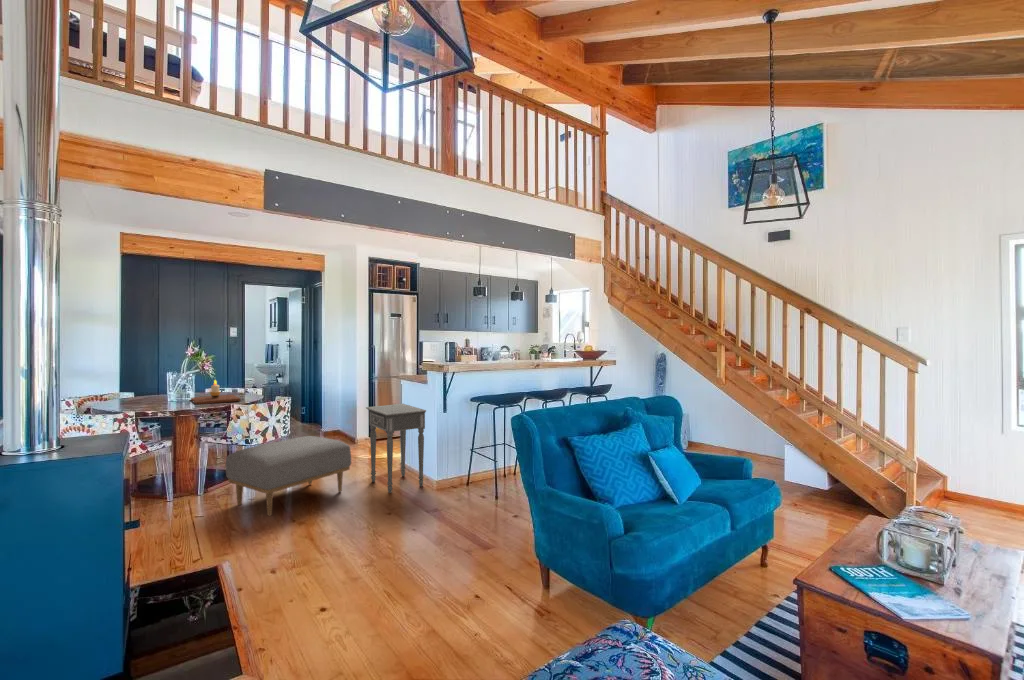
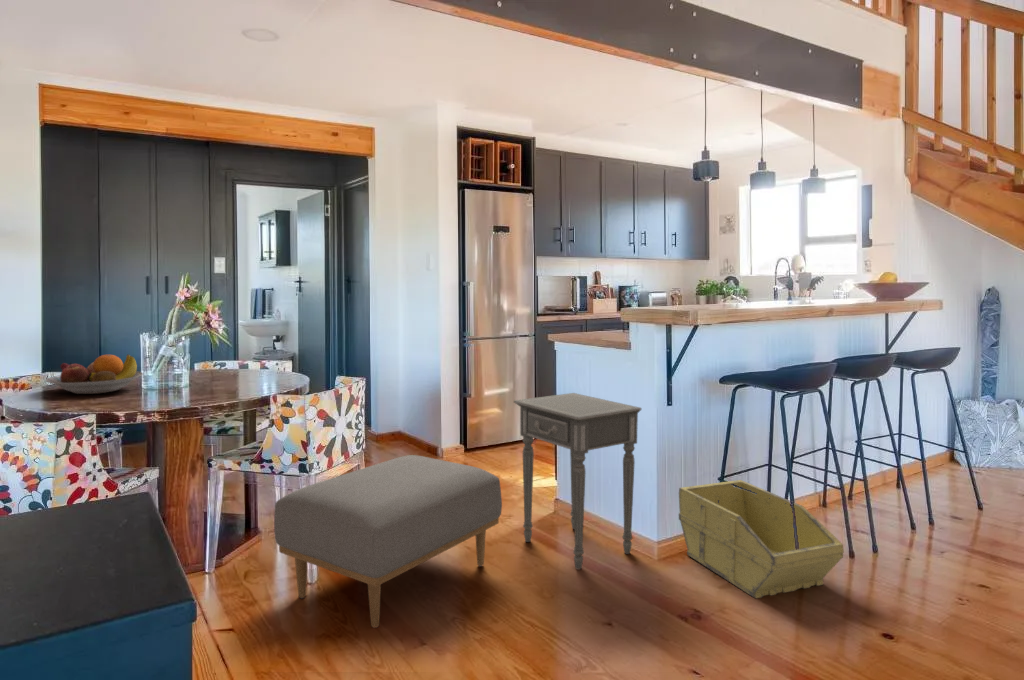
candle: present [191,380,240,404] -> none [182,347,277,396]
fruit bowl: none [115,384,168,404] -> present [46,354,143,394]
storage bin: none [449,448,512,503] -> present [679,480,844,598]

